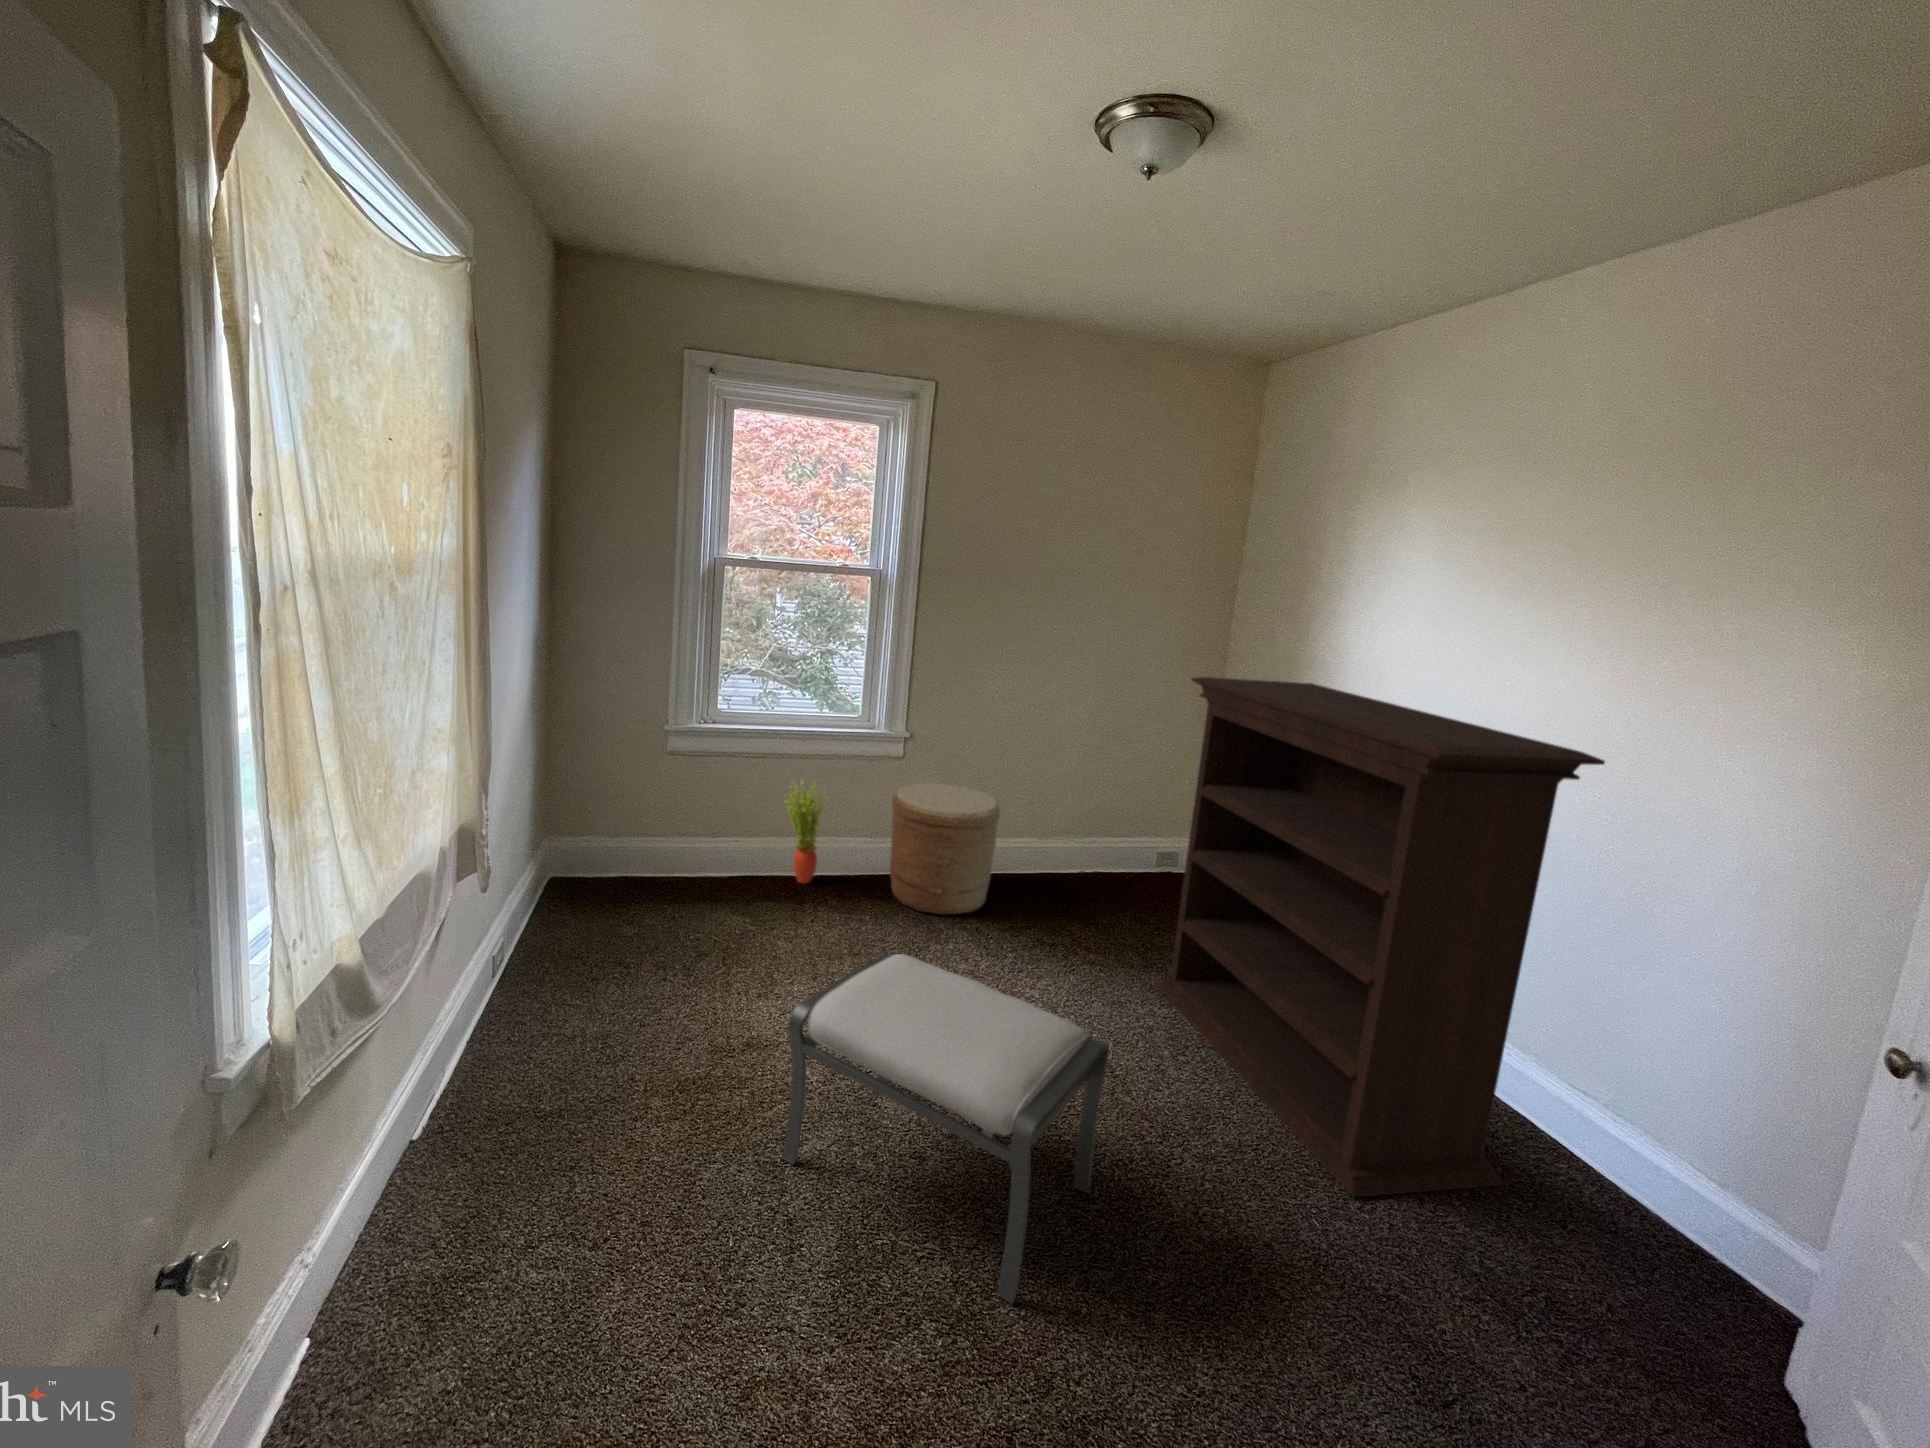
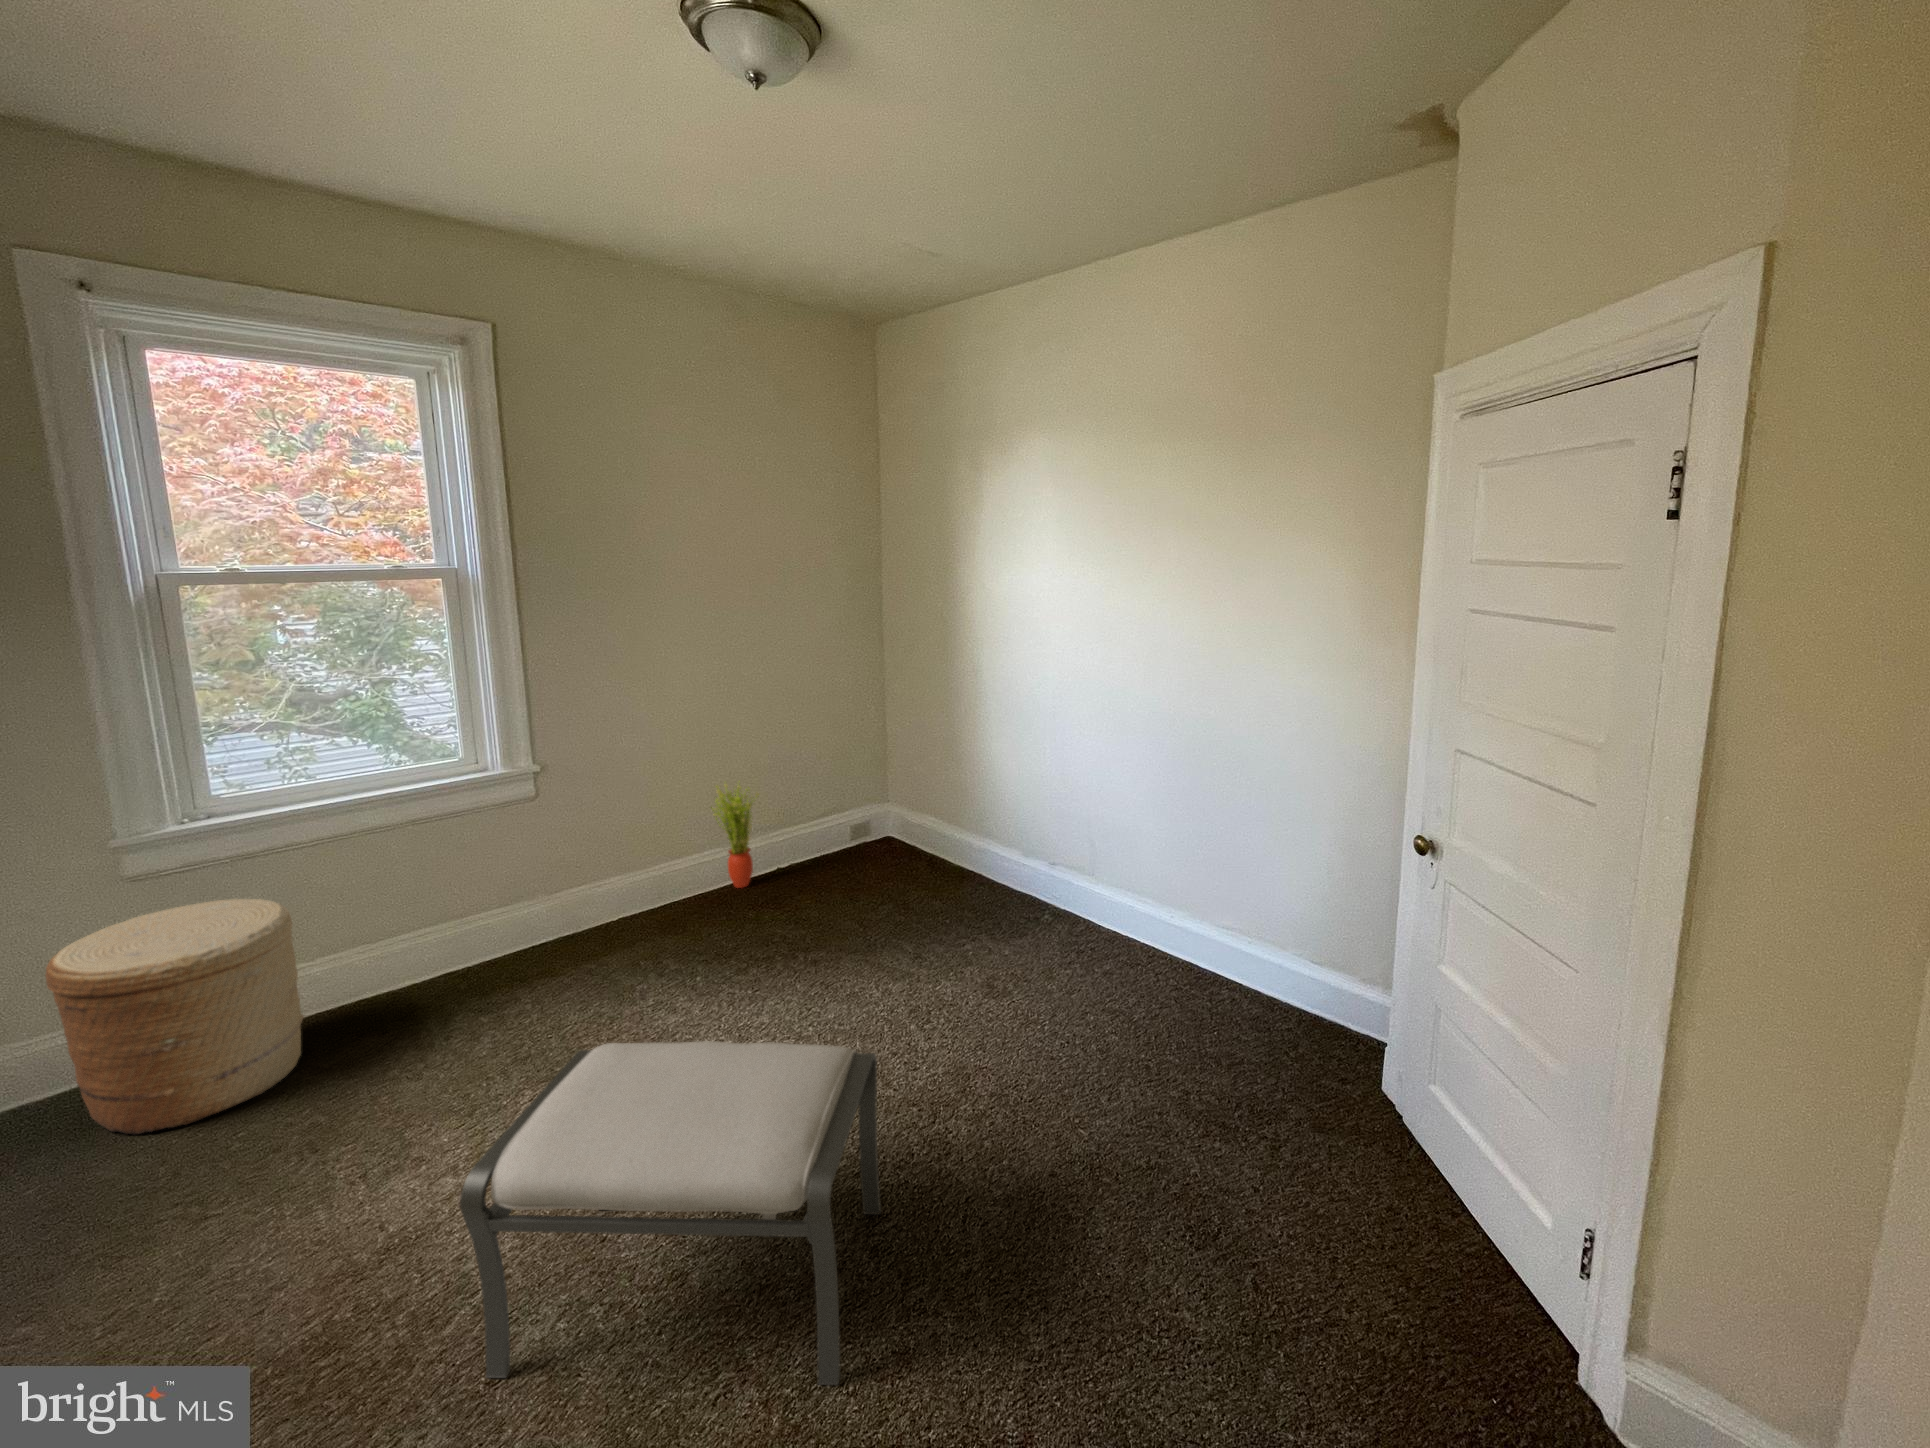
bookshelf: present [1157,677,1605,1197] -> none [864,631,1217,1094]
potted plant: present [784,781,828,883] -> present [711,785,759,888]
woven basket: present [890,784,1000,915] -> present [46,899,304,1134]

